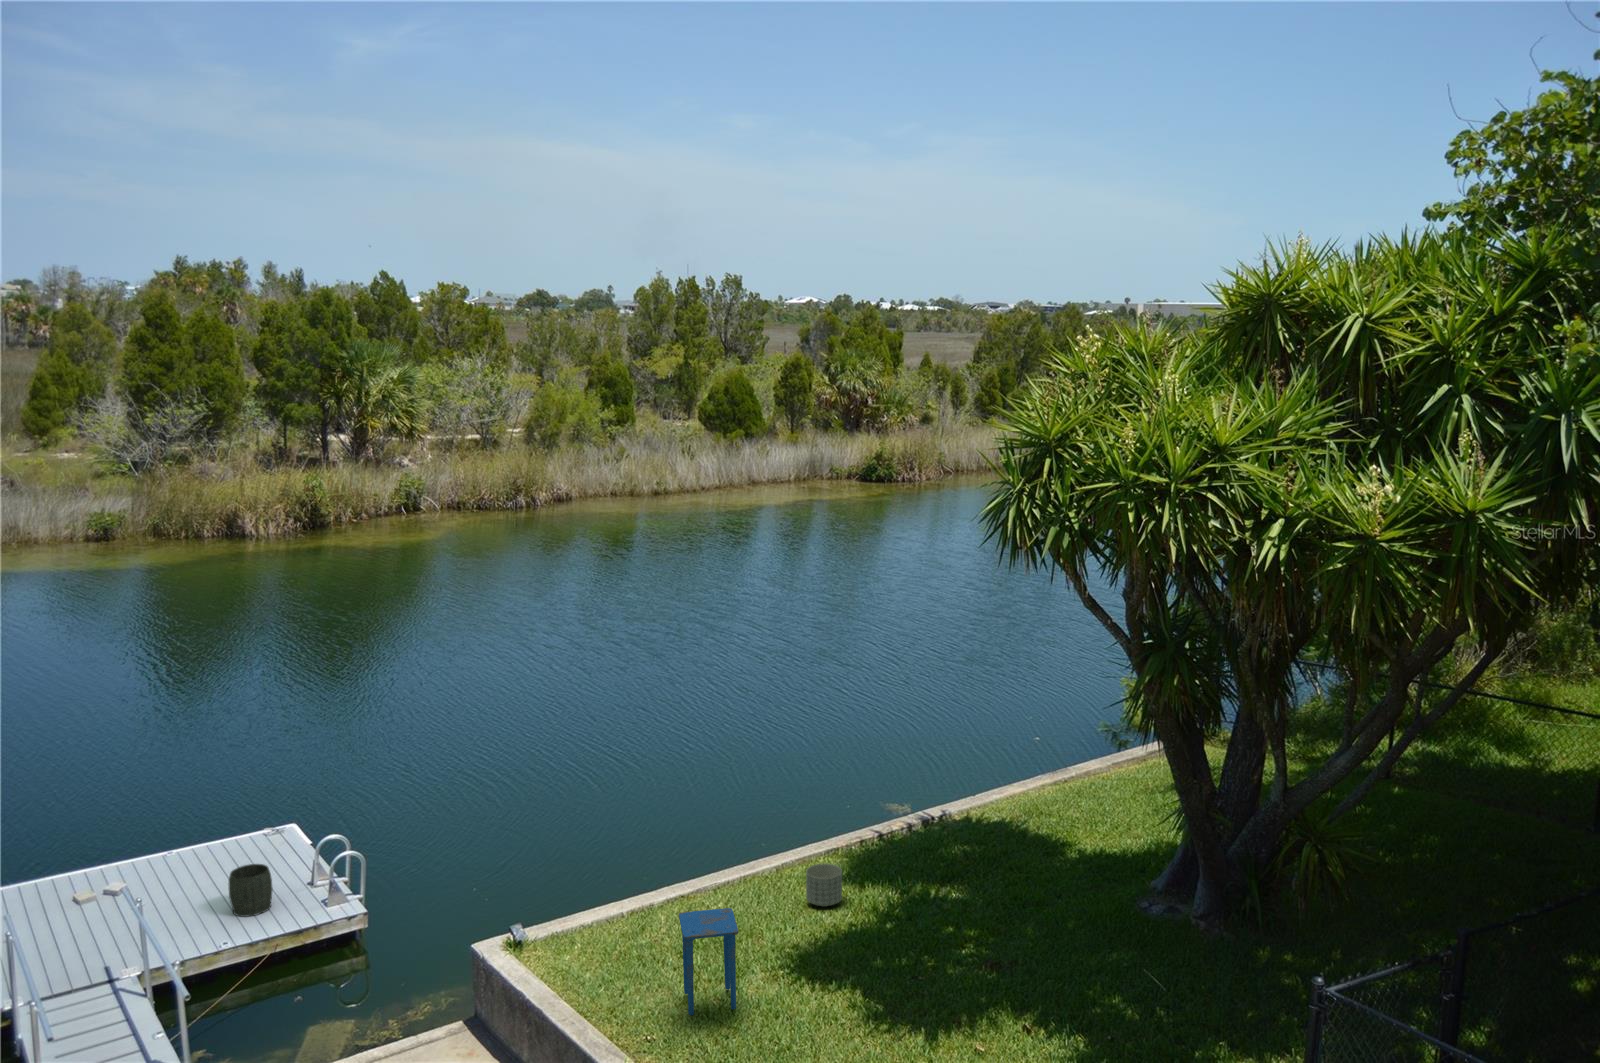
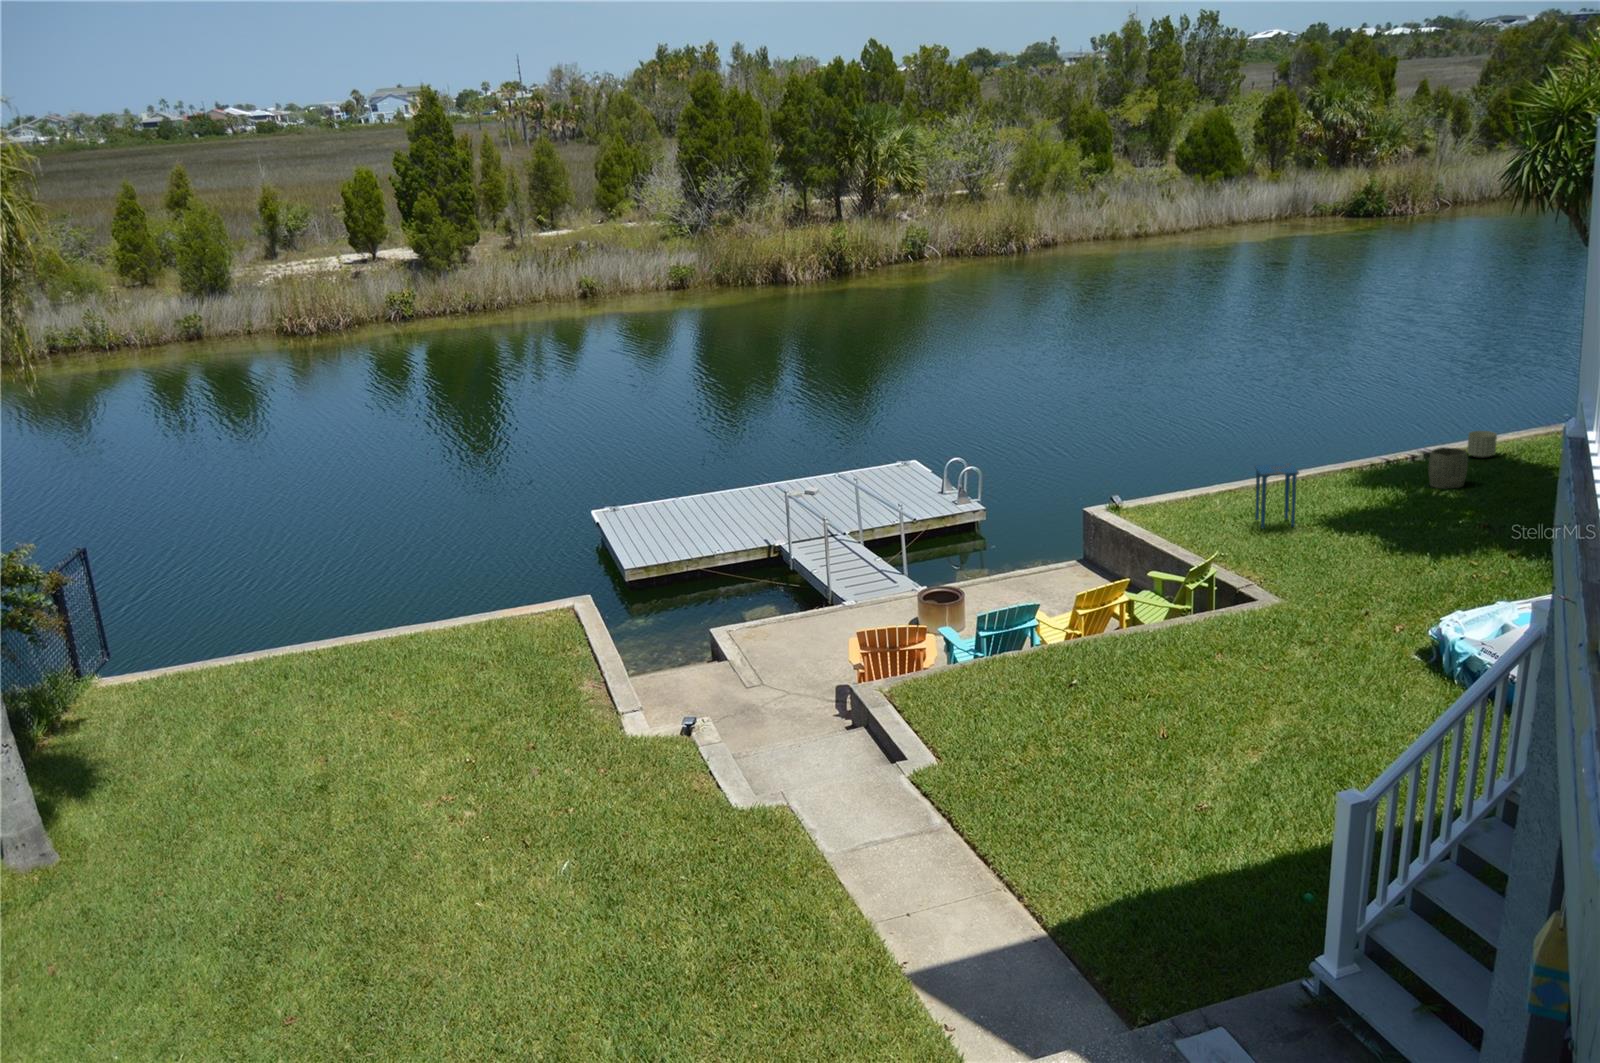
woven basket: present [228,864,272,917] -> present [1428,448,1468,488]
planter: present [806,864,842,907] -> present [1467,431,1497,458]

